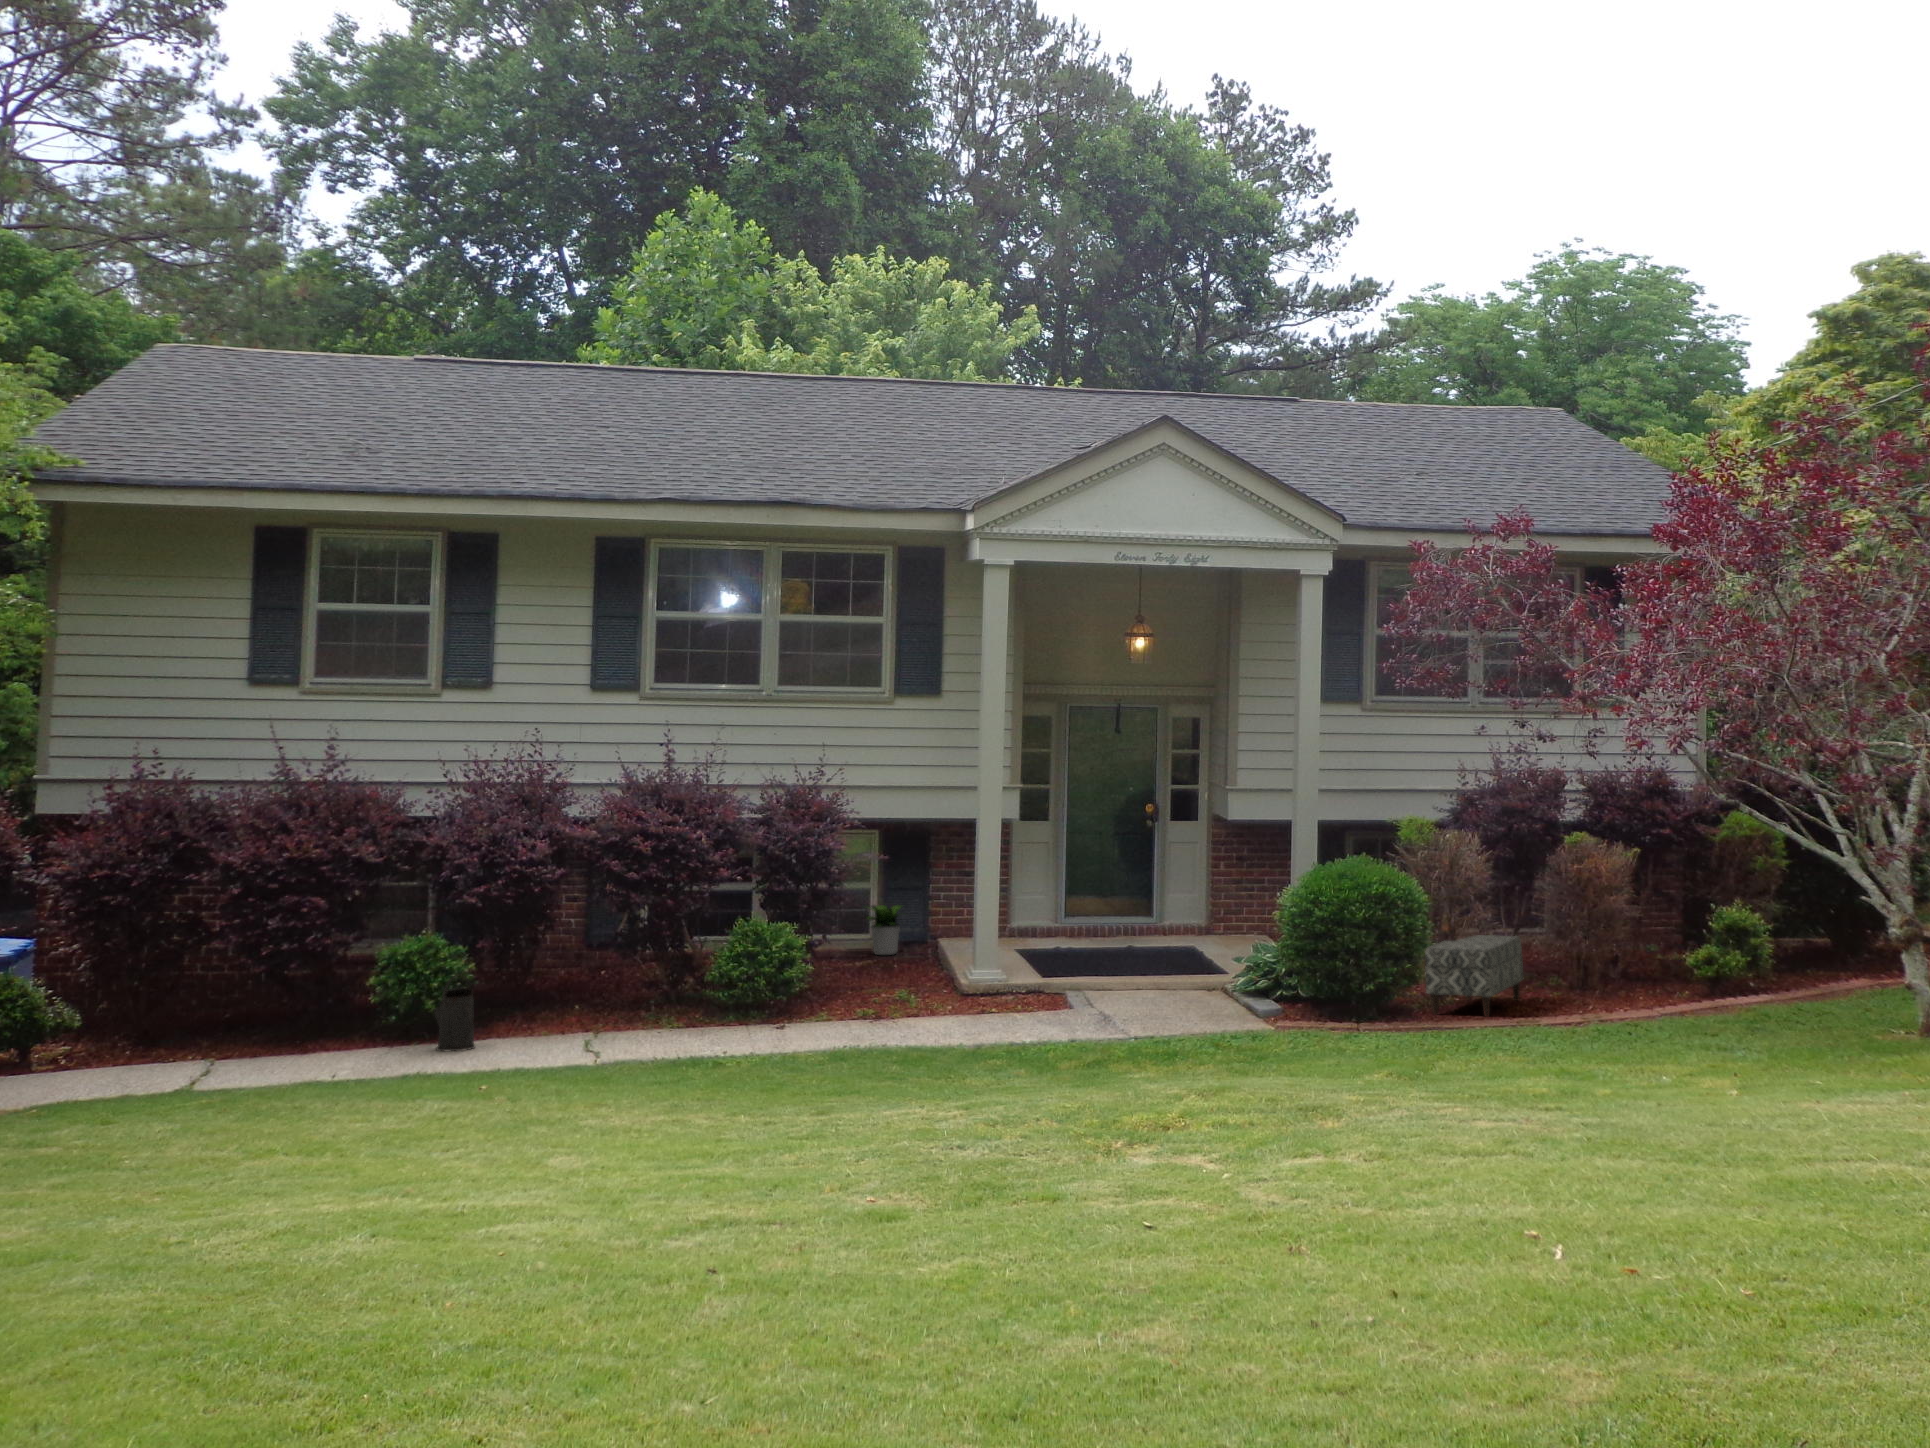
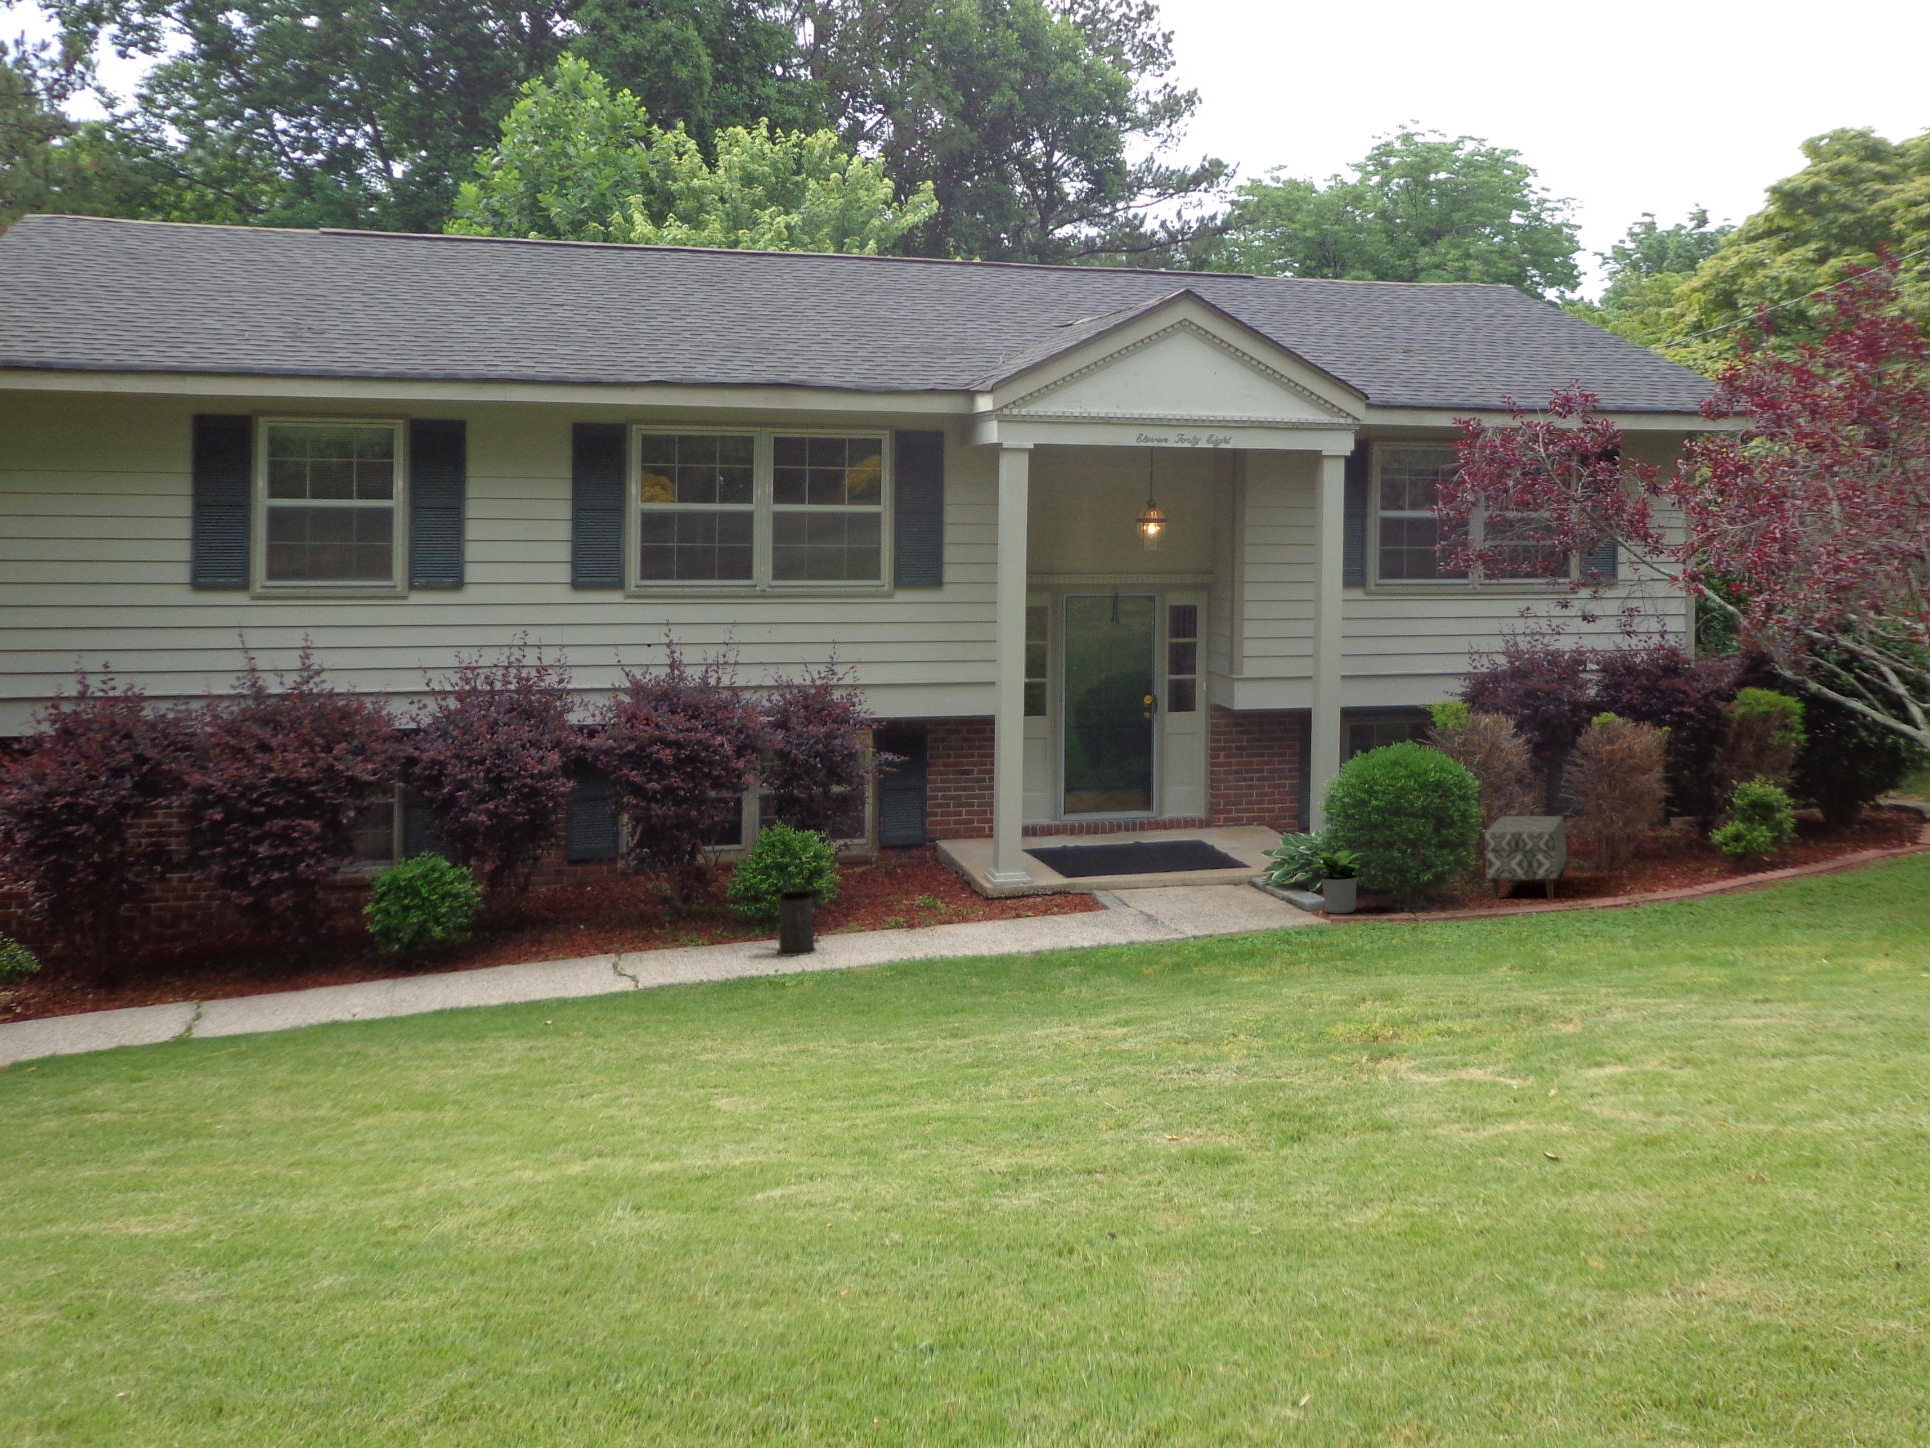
potted plant: present [864,904,902,955] -> present [1308,849,1371,914]
watering can: present [434,976,475,1051] -> present [778,881,816,956]

